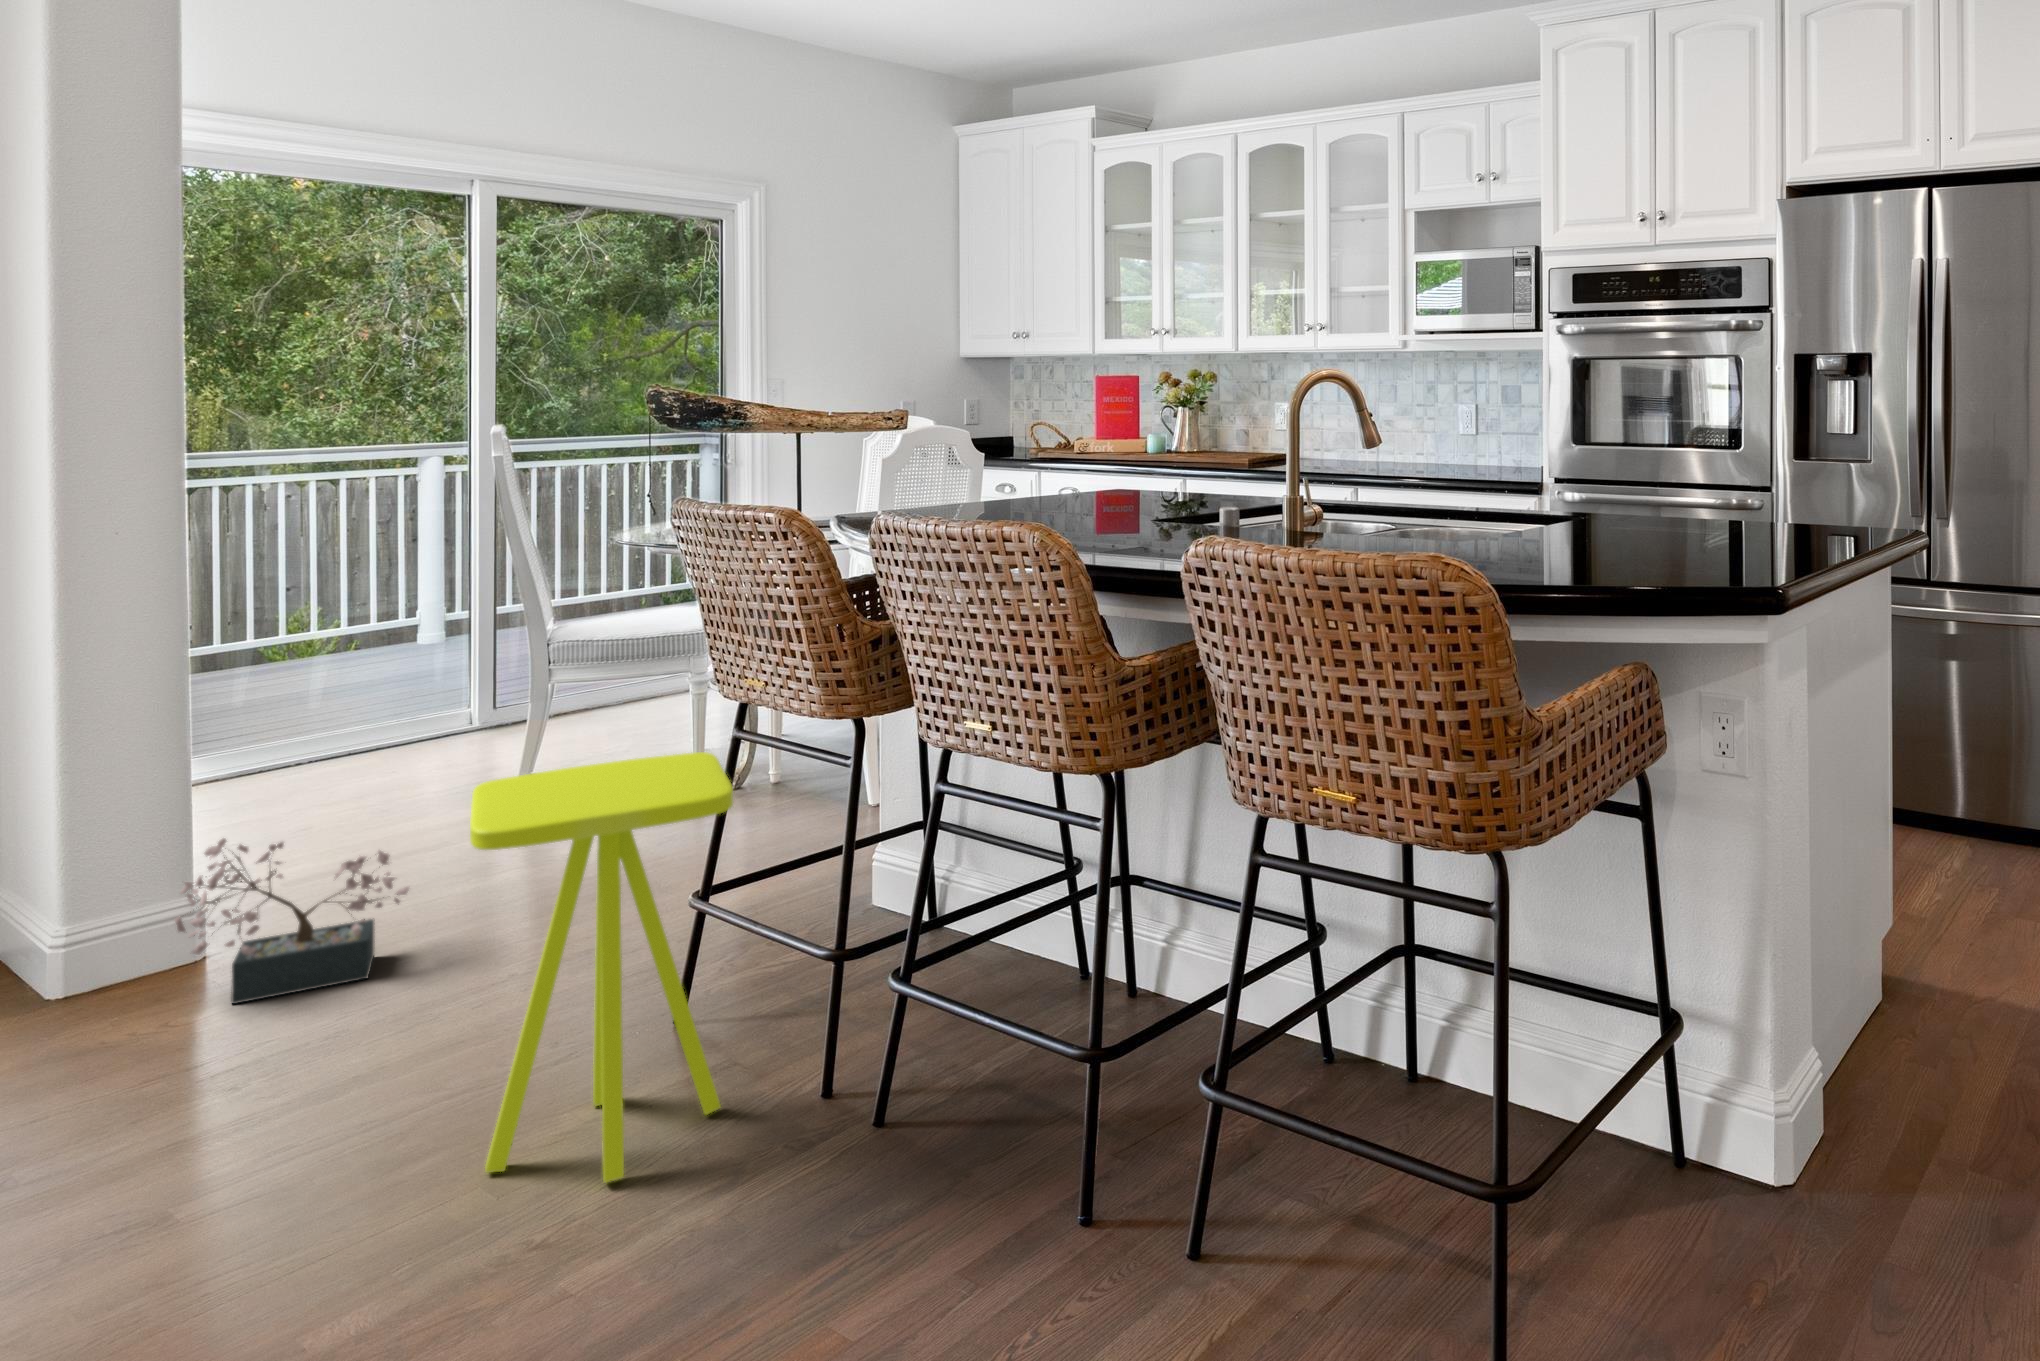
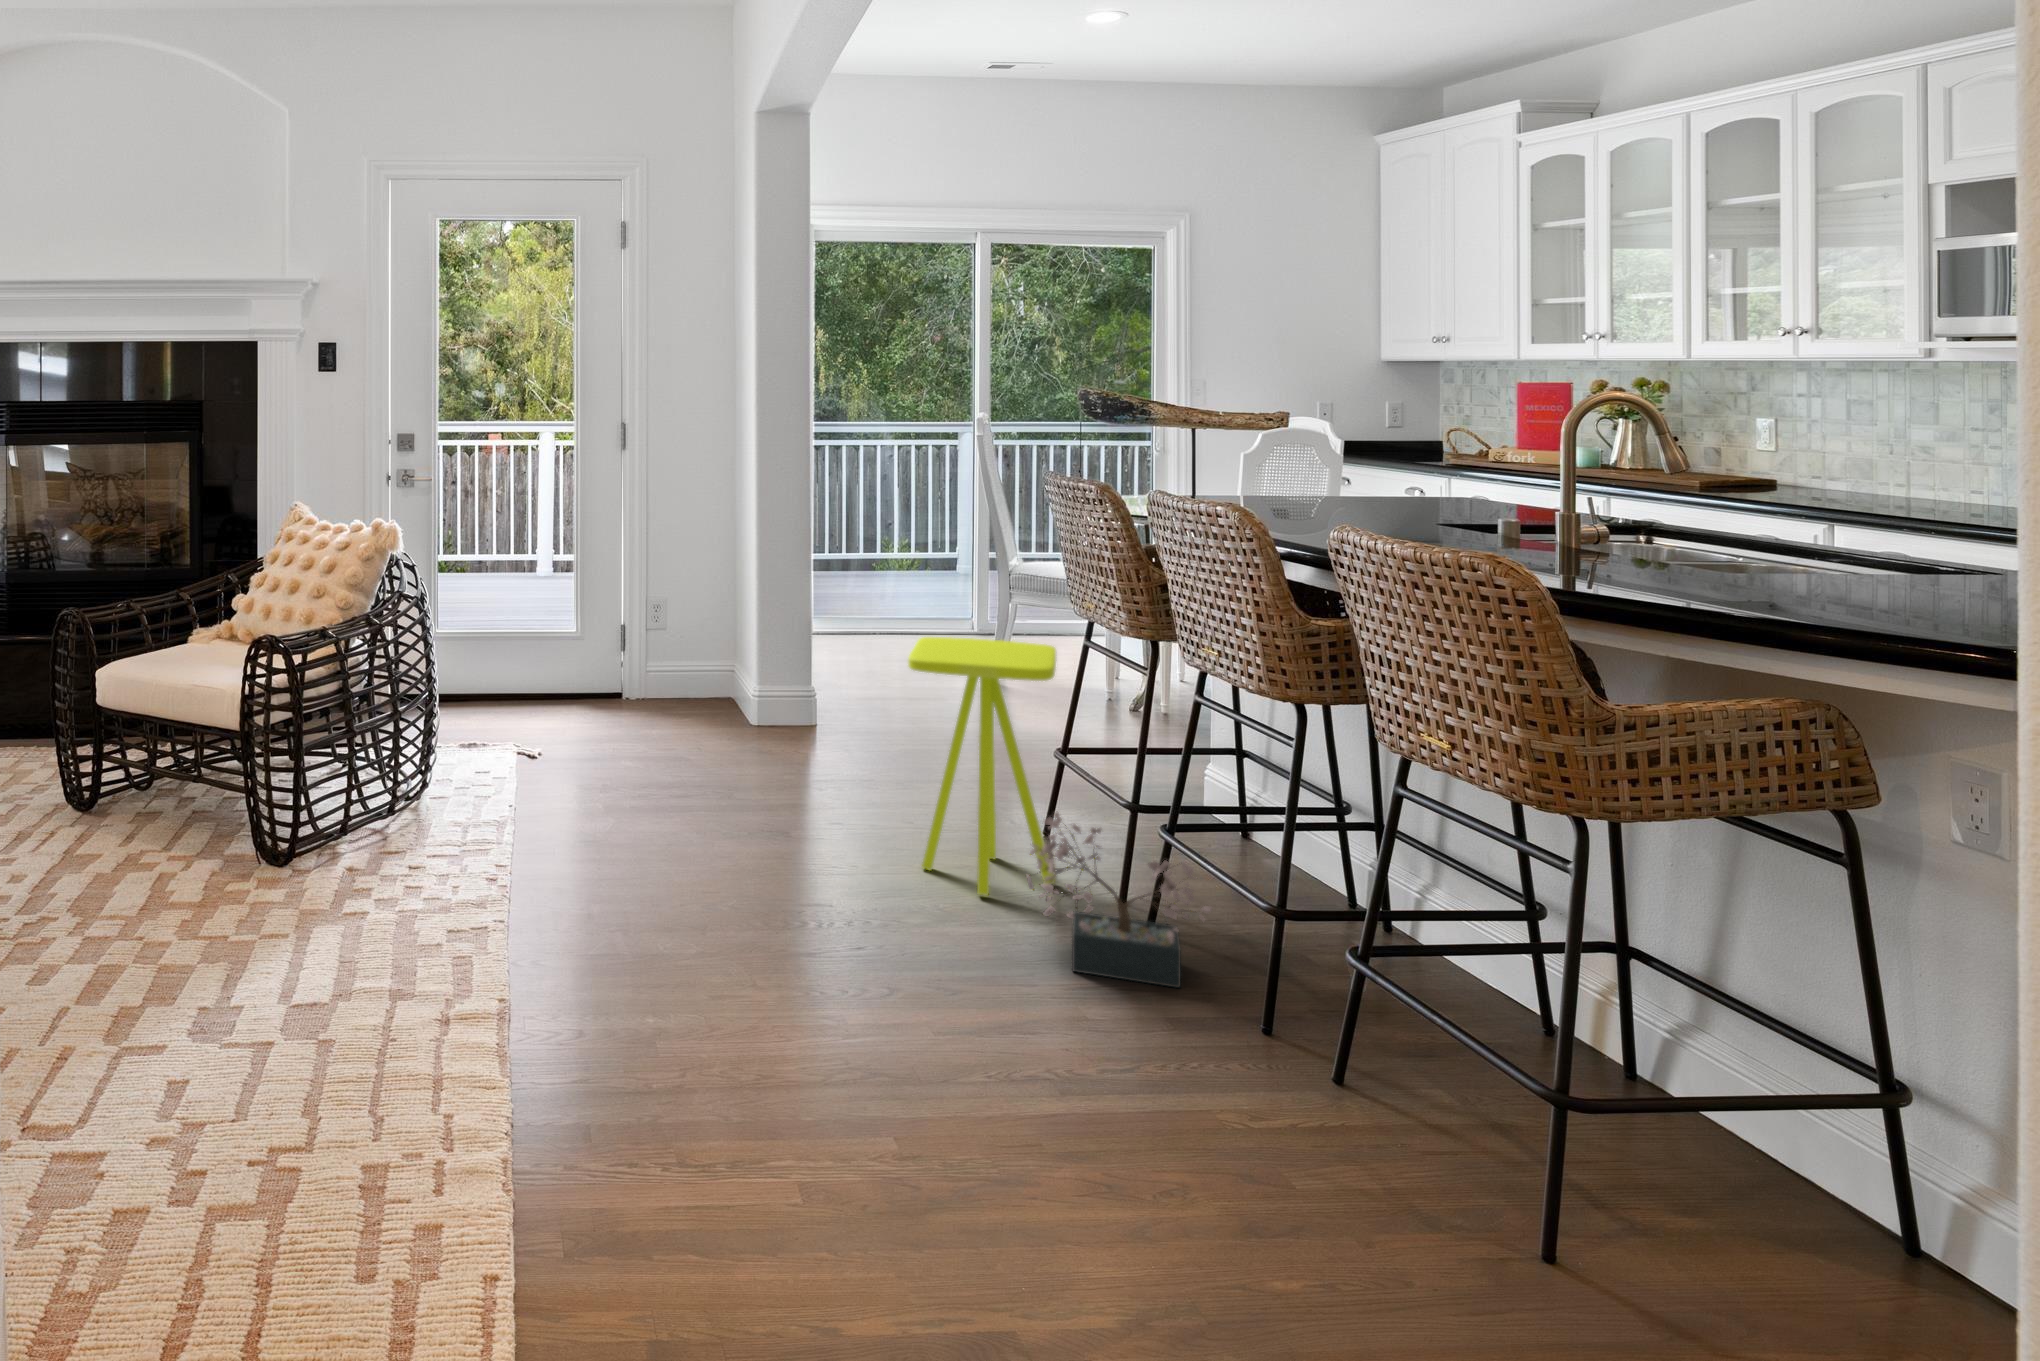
decorative plant: present [175,838,409,1004] -> present [1027,812,1212,988]

